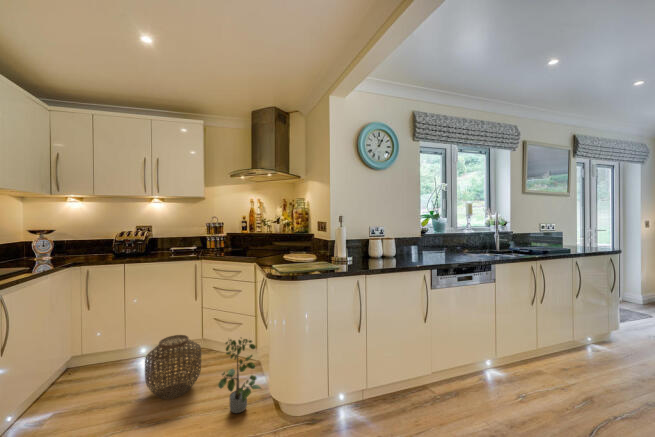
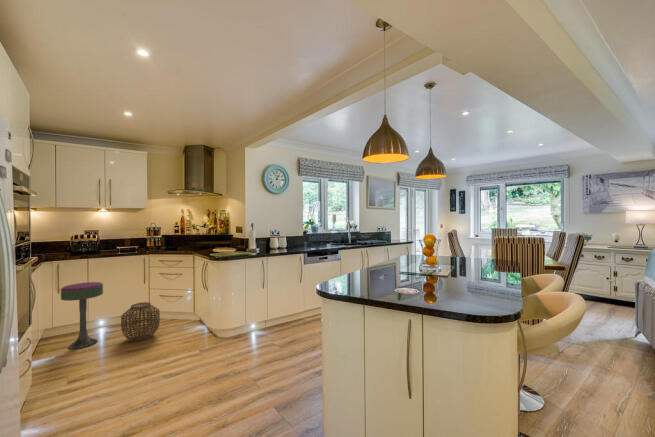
bar stool: none [69,299,129,400] -> present [61,282,103,349]
potted plant: present [218,339,261,413] -> none [178,296,207,341]

